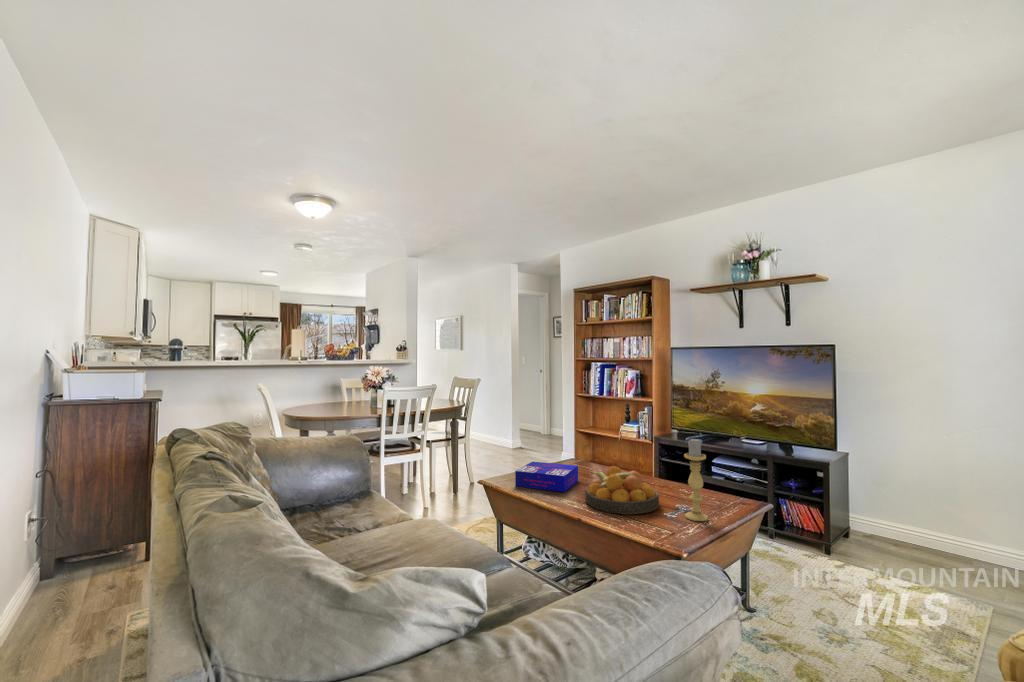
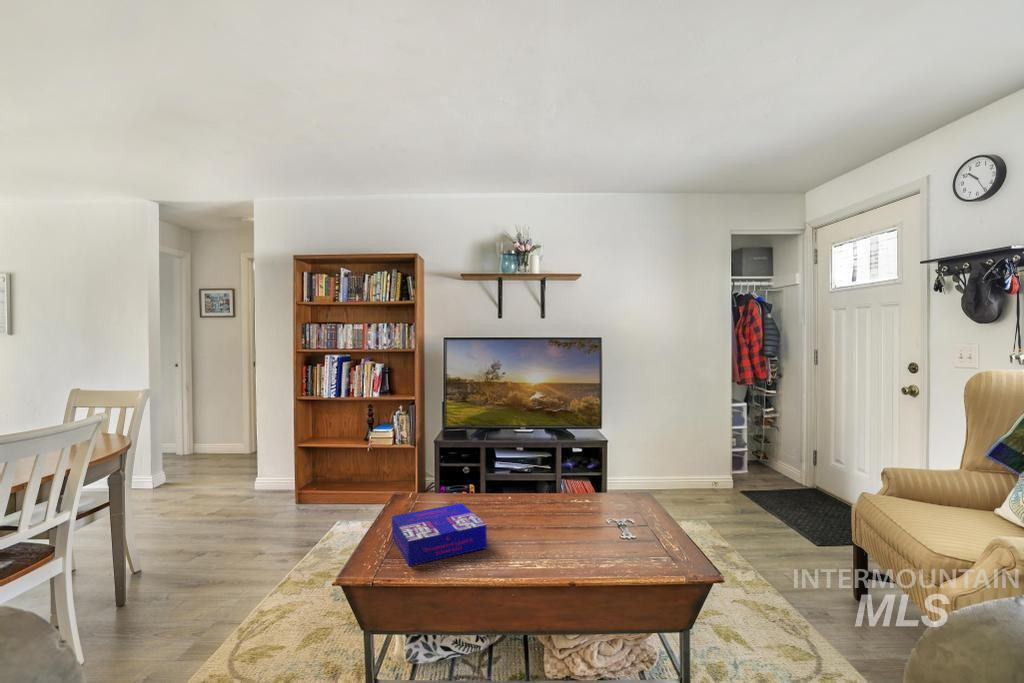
candle holder: present [684,439,708,521] -> none [630,439,655,531]
fruit bowl: present [585,466,659,514] -> none [514,491,610,557]

